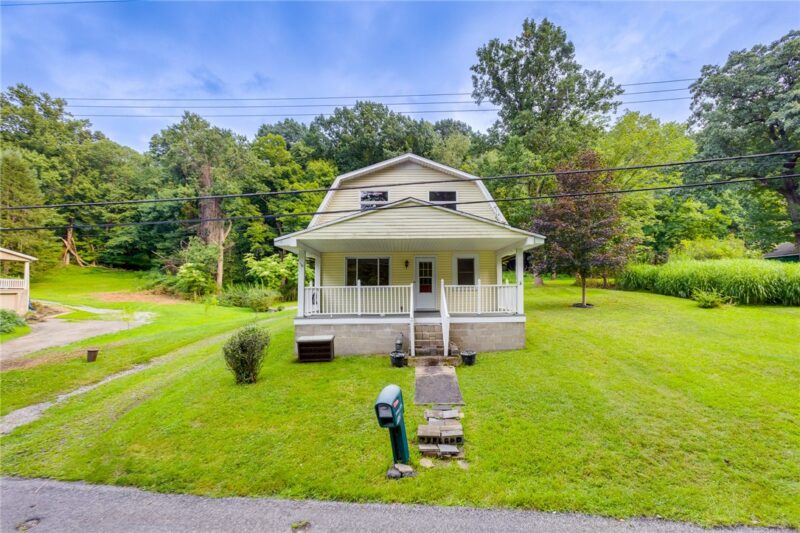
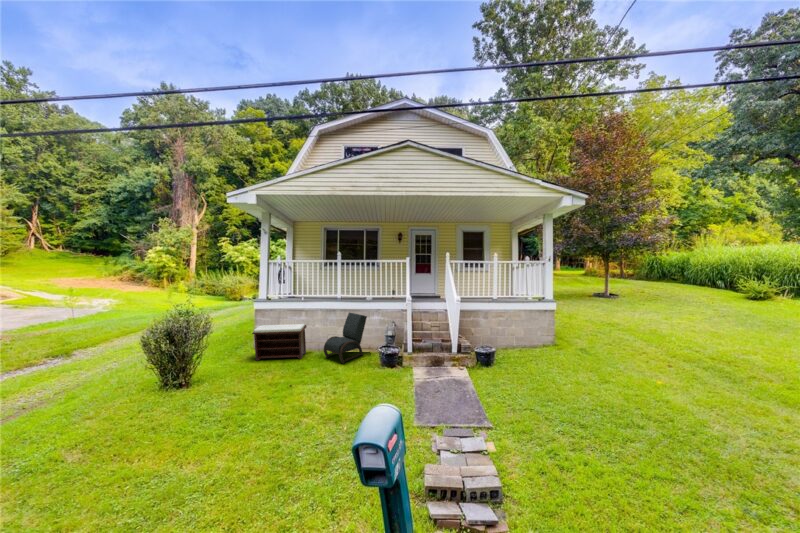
lounge chair: none [348,326,381,365] -> present [324,313,367,364]

